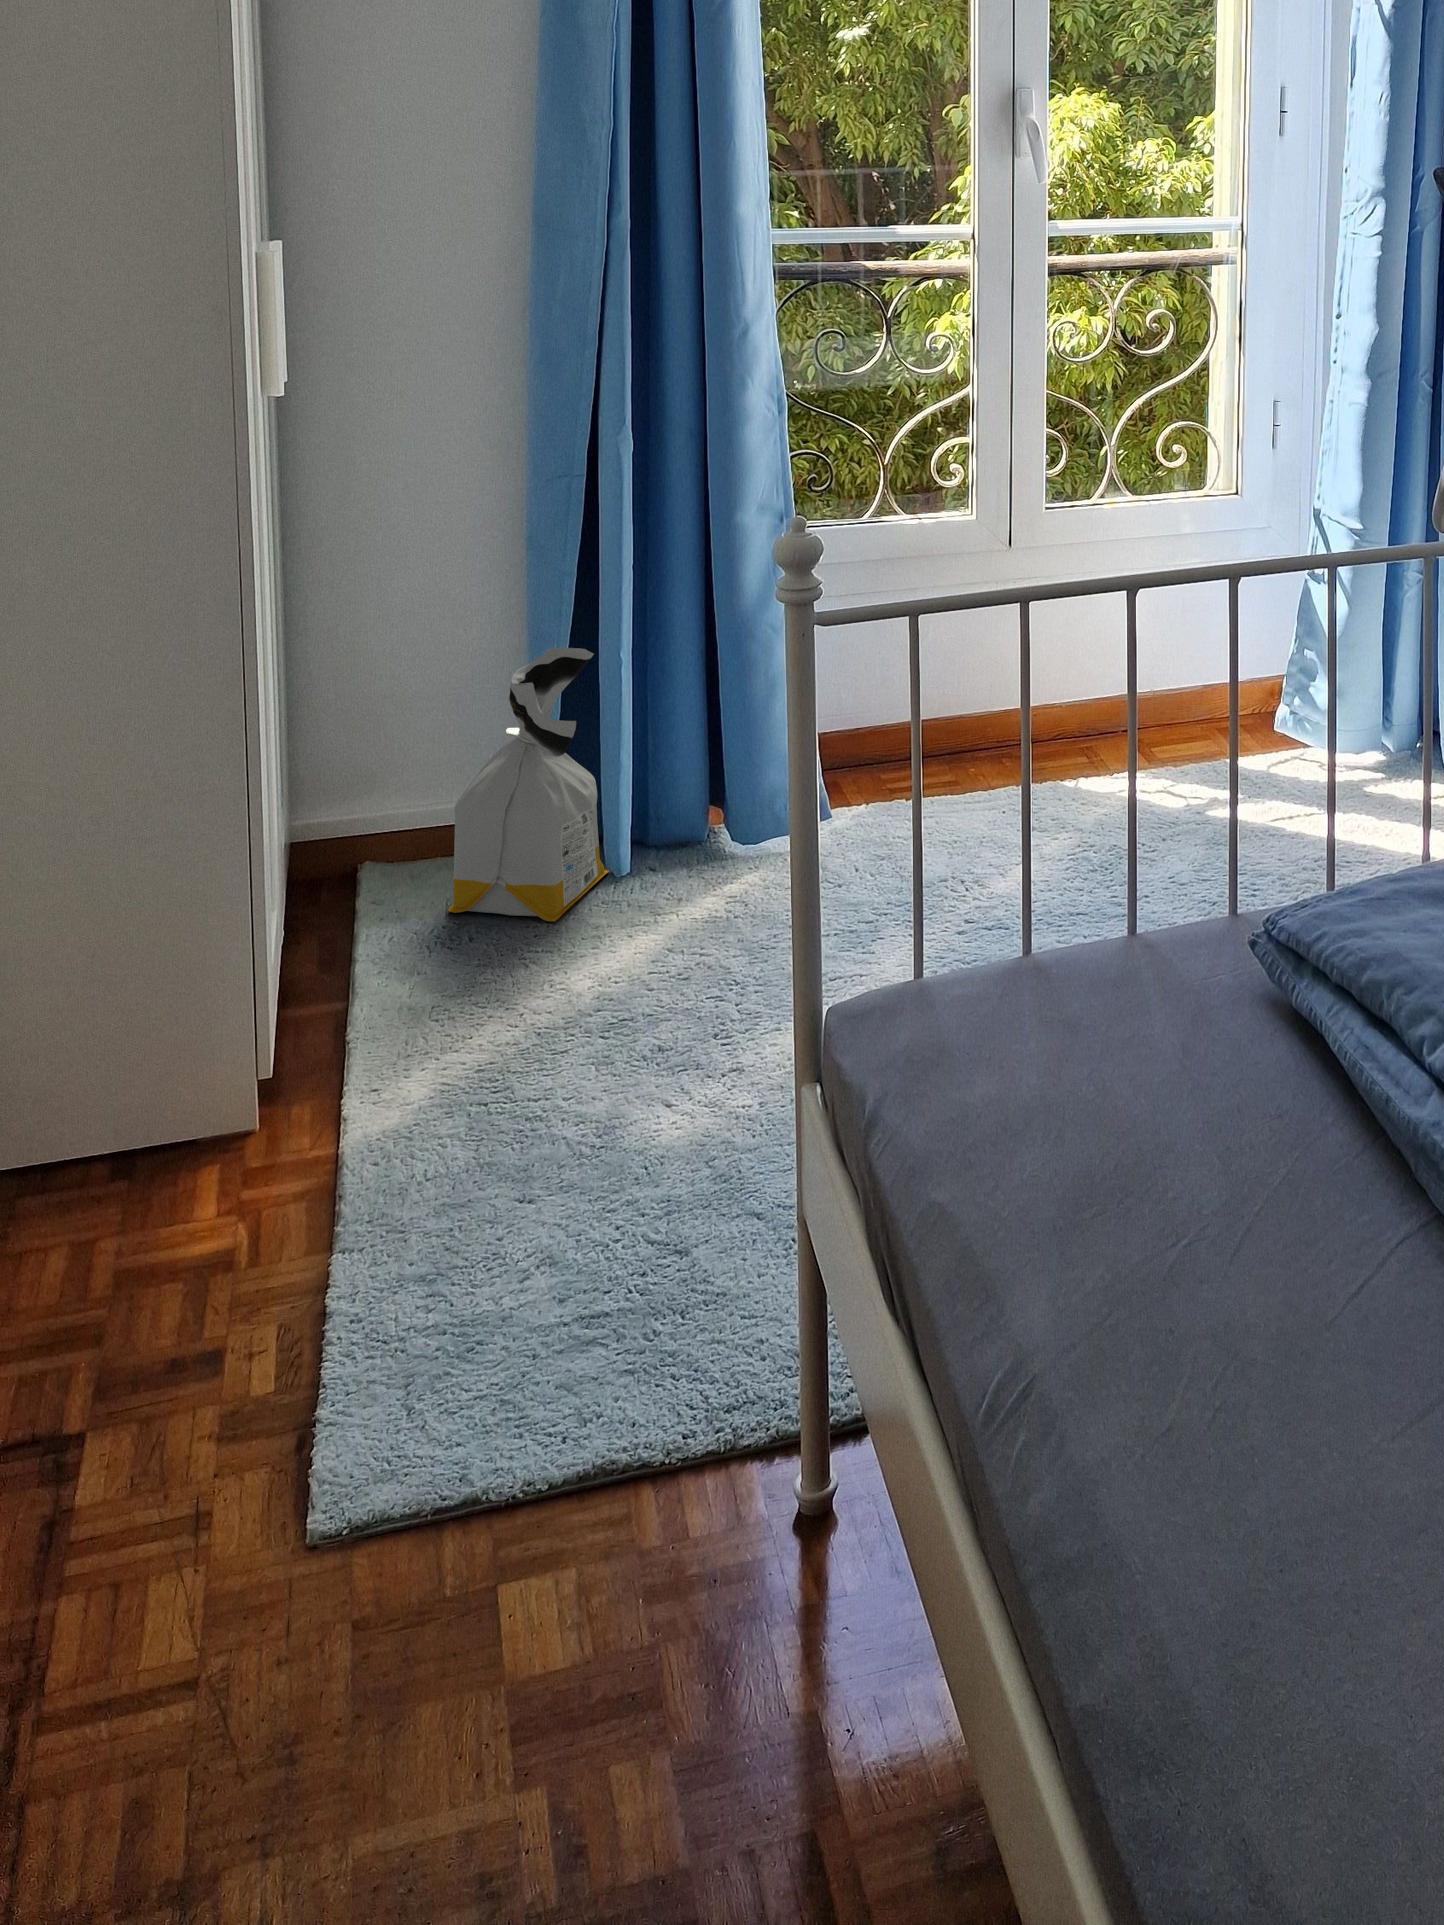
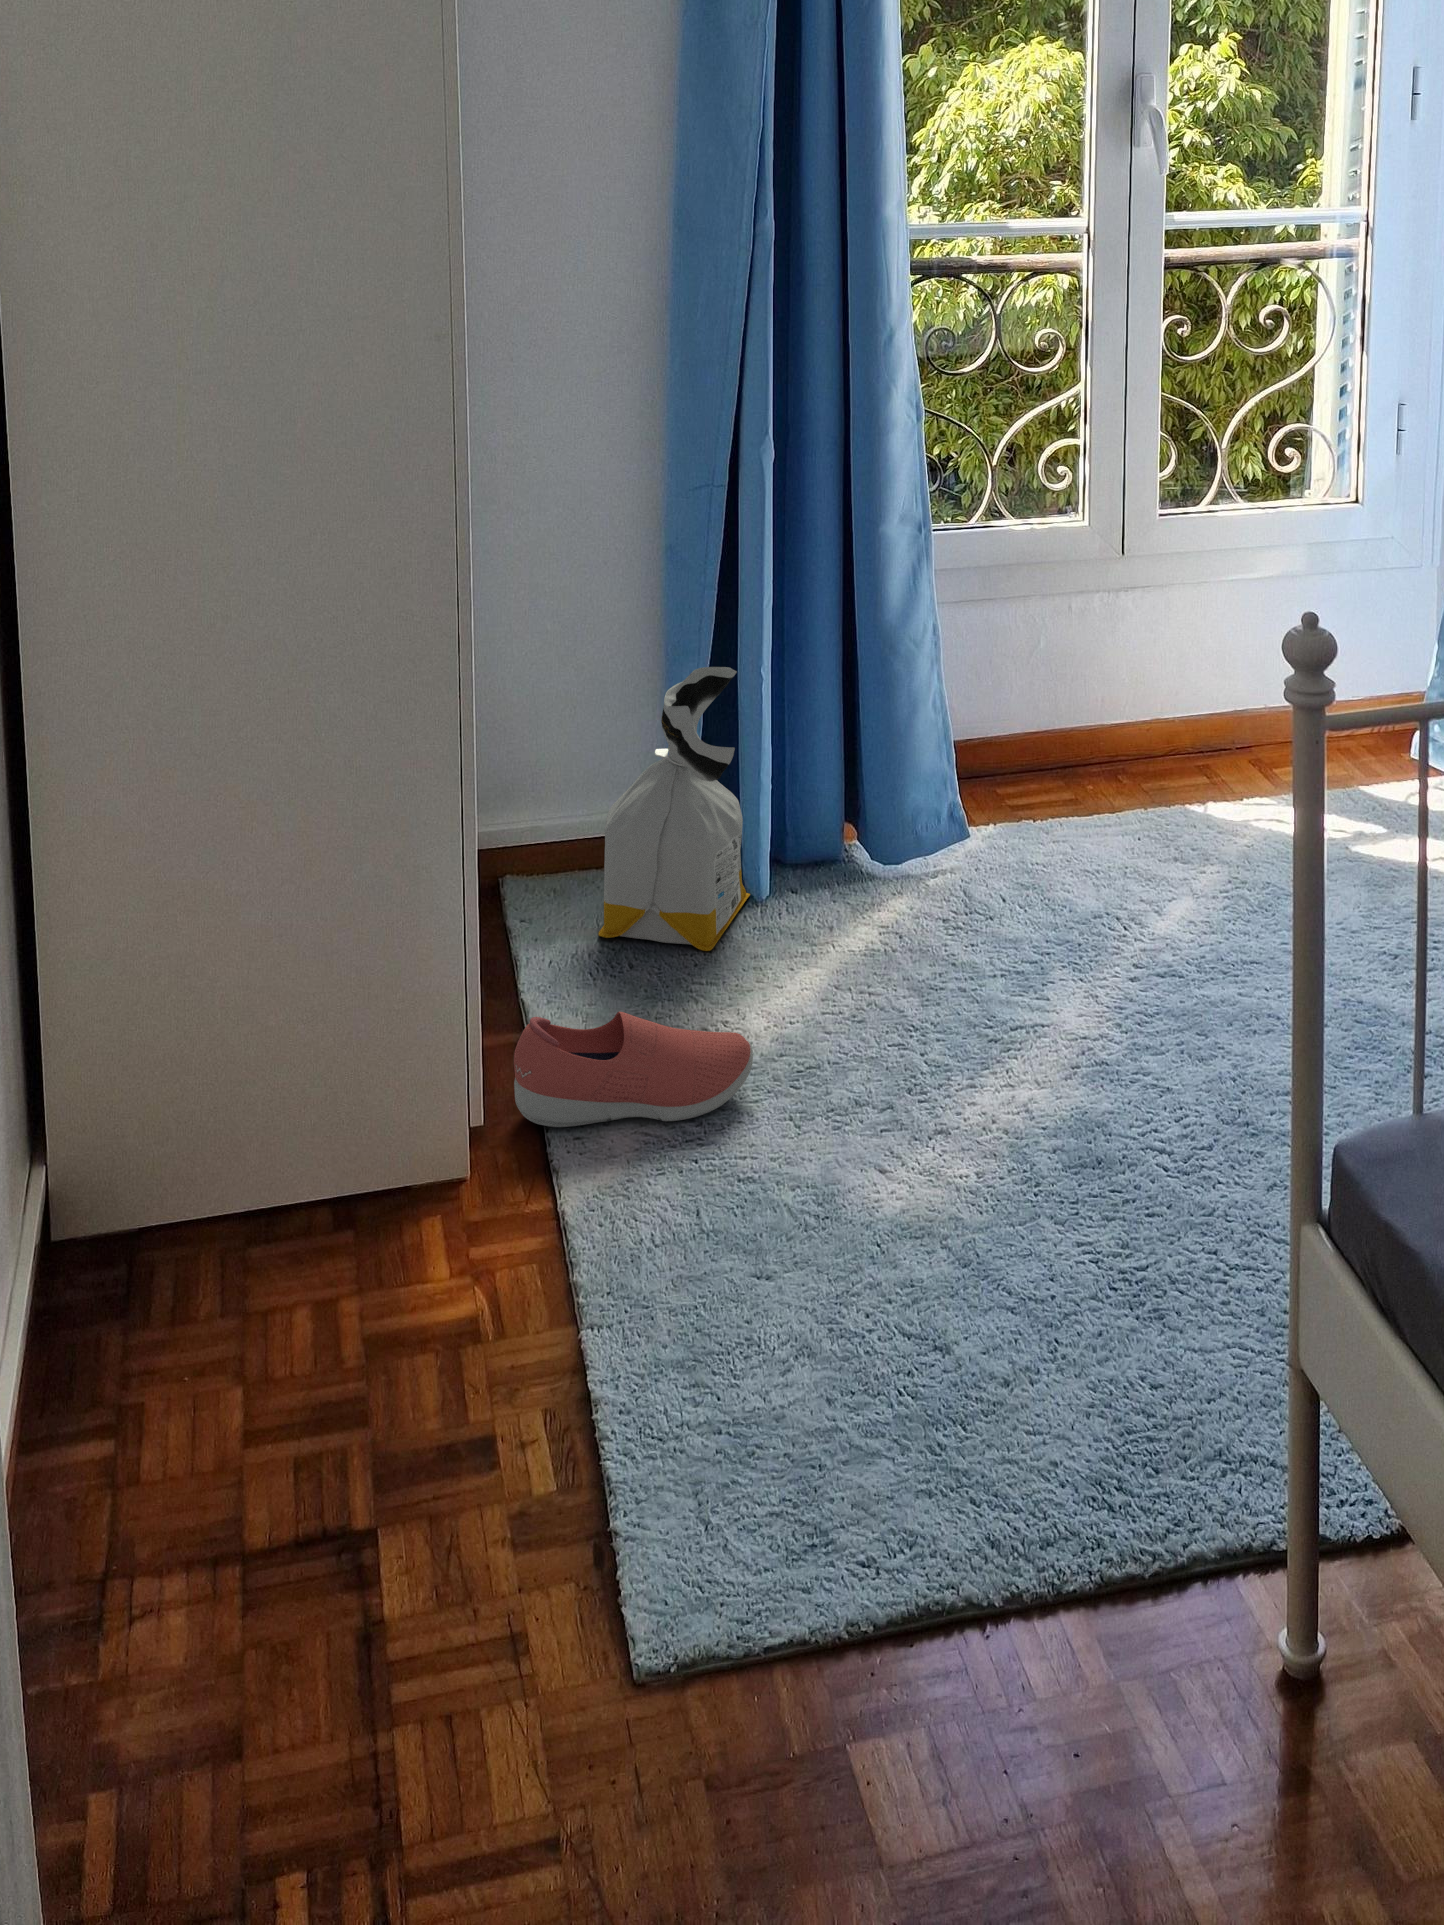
shoe: none [317,966,562,1078] -> present [514,1012,753,1127]

